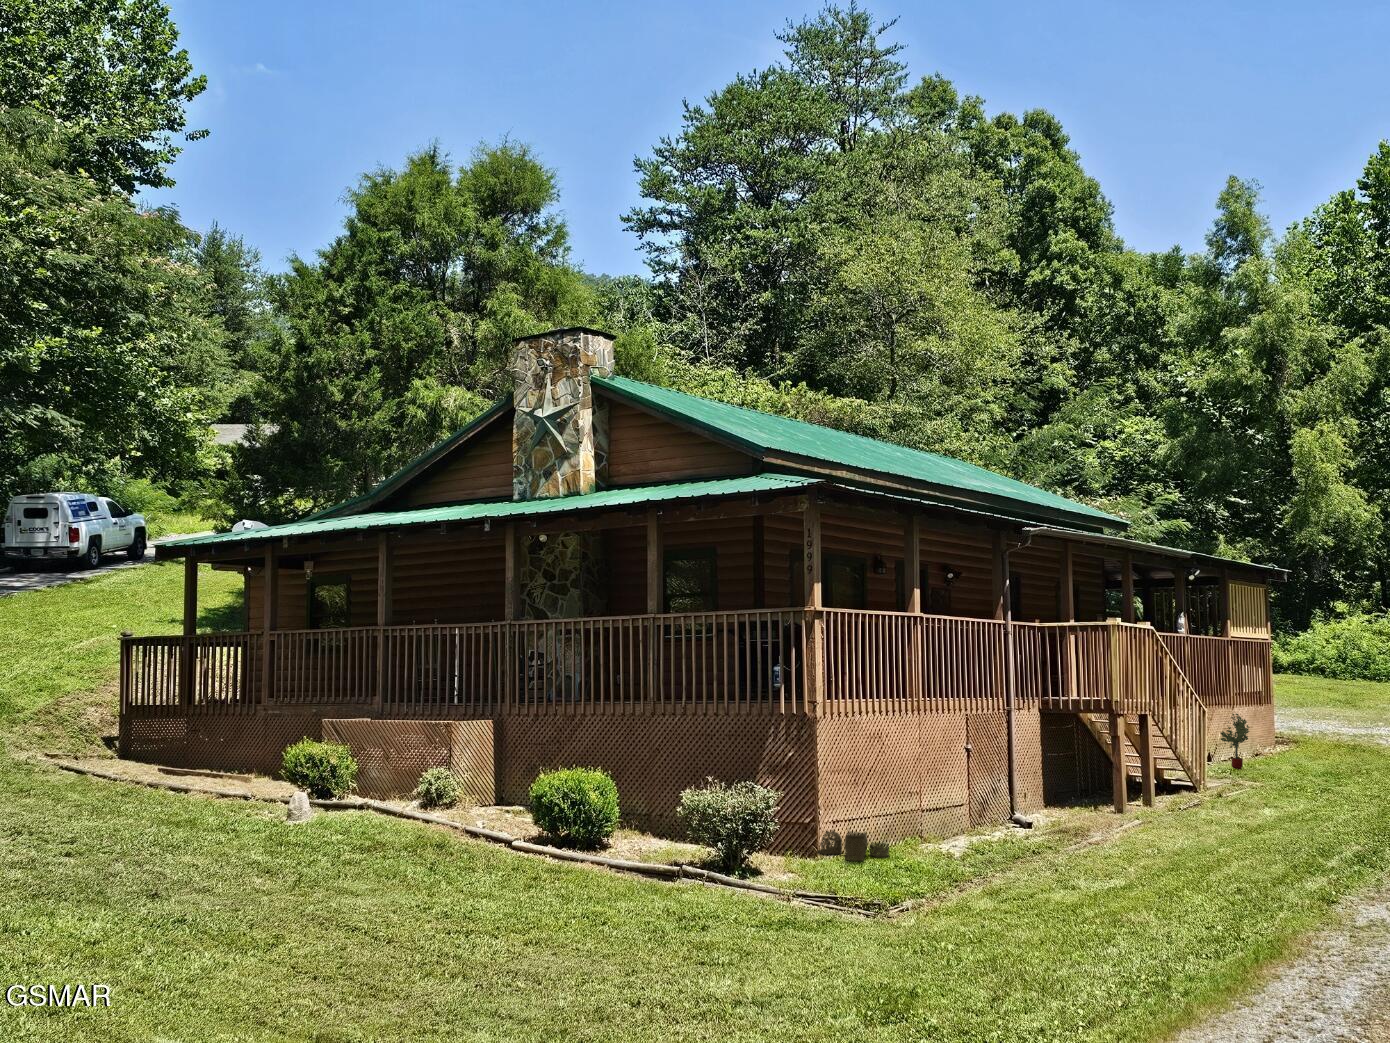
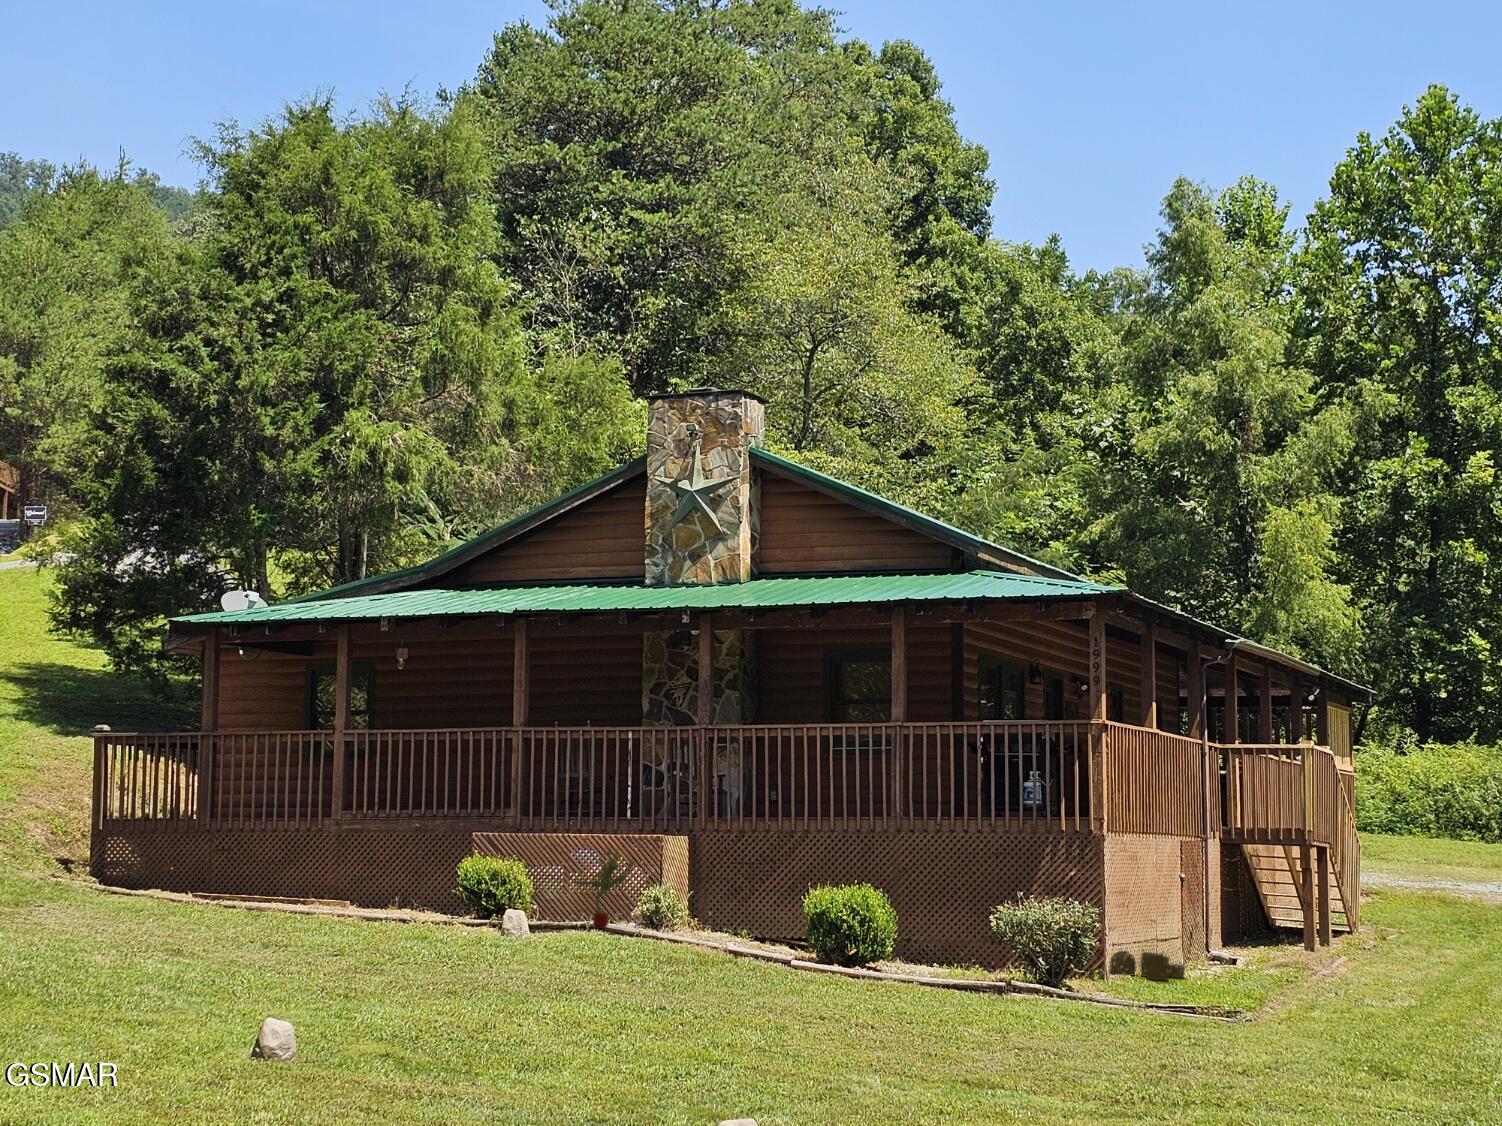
potted tree: present [1221,714,1250,769] -> present [574,848,634,929]

